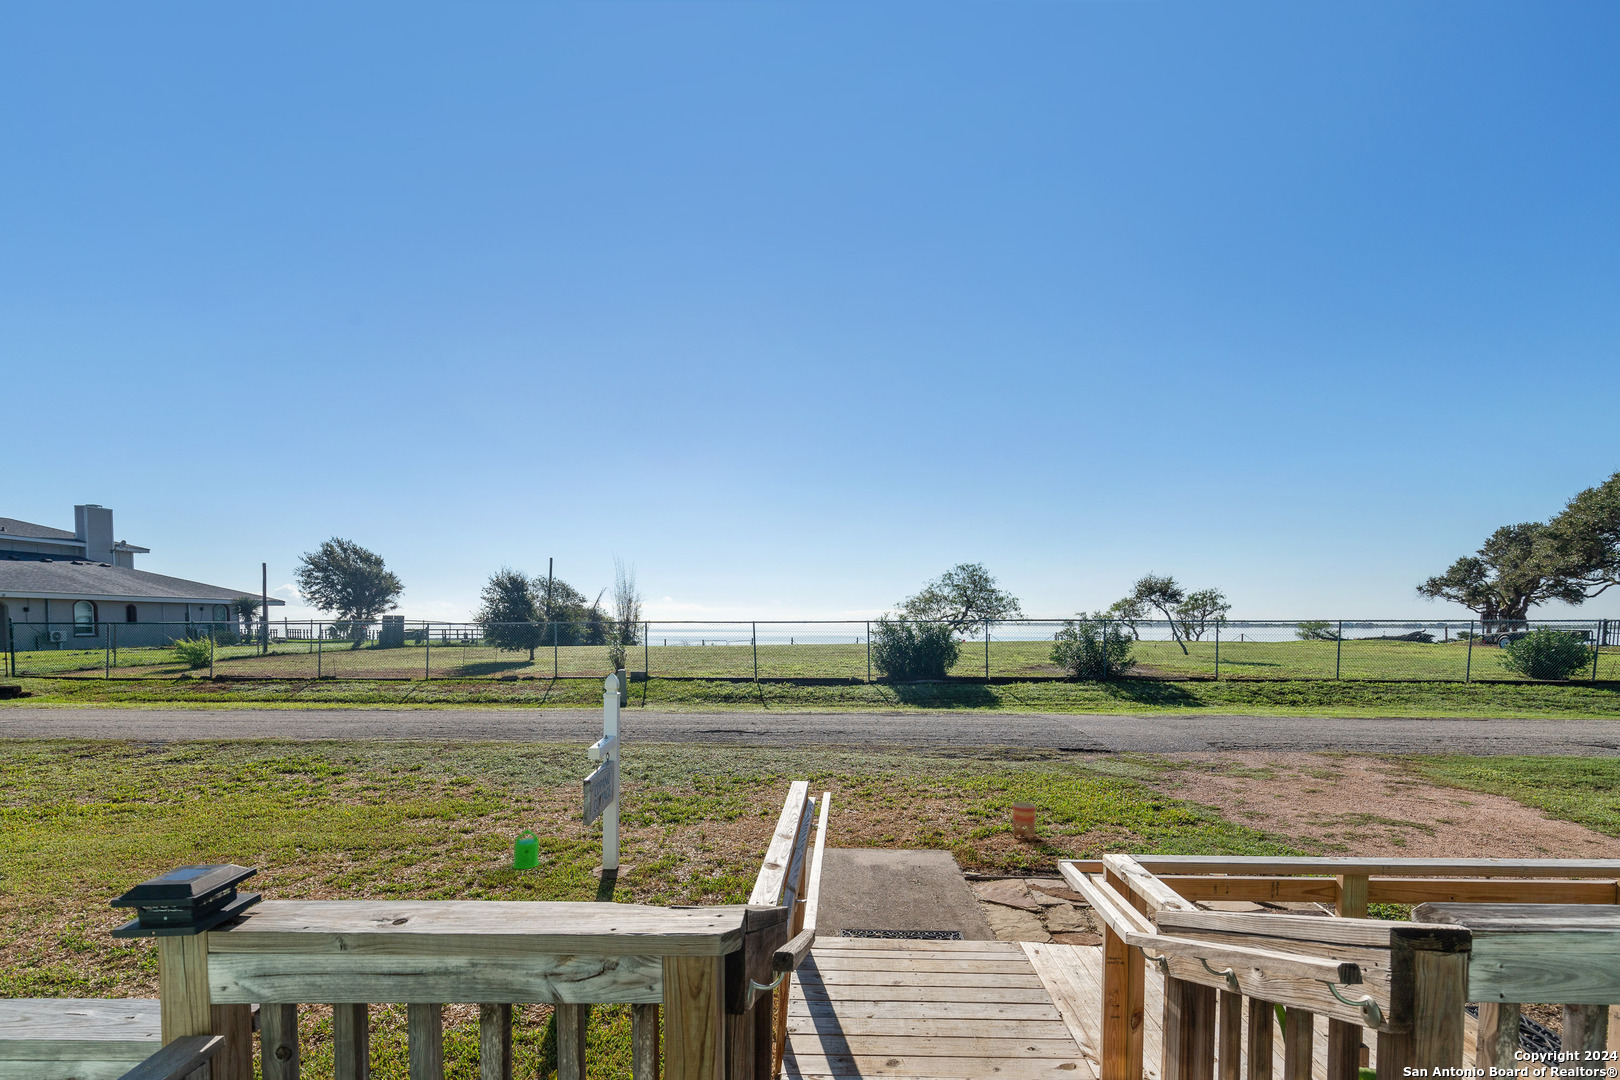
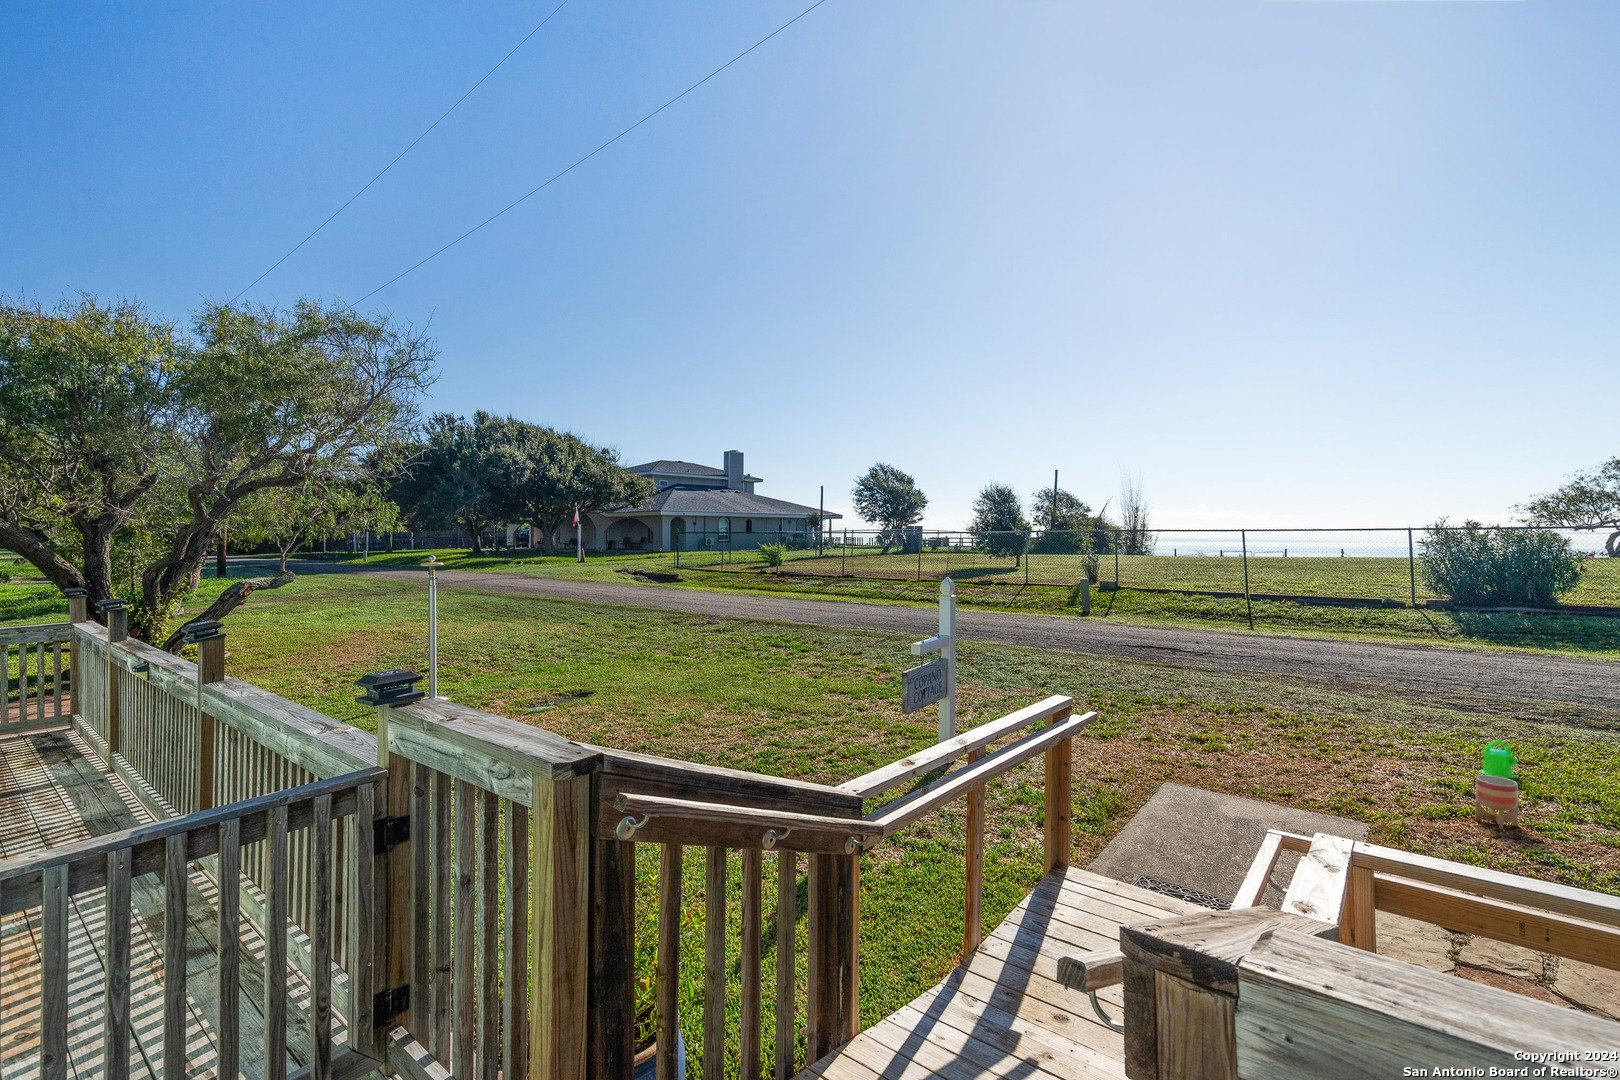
watering can: present [513,830,539,869] -> present [1481,740,1517,778]

